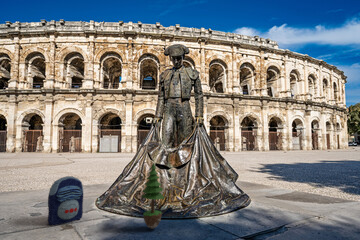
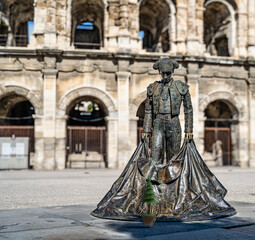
backpack: present [48,176,83,225] -> none [65,188,90,225]

